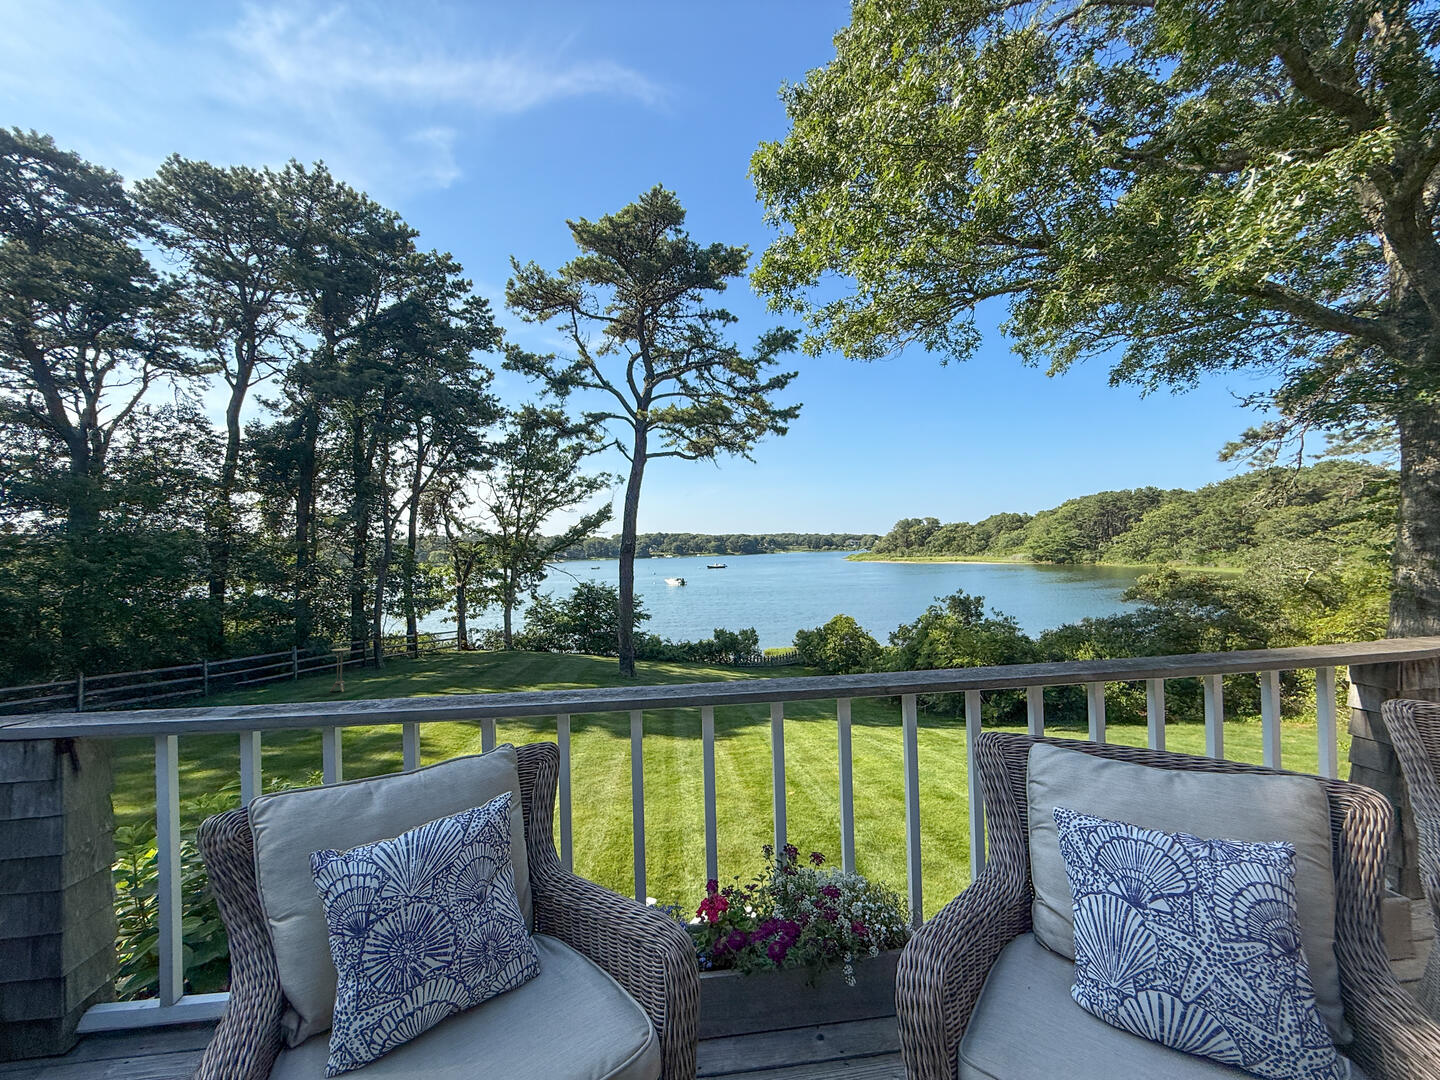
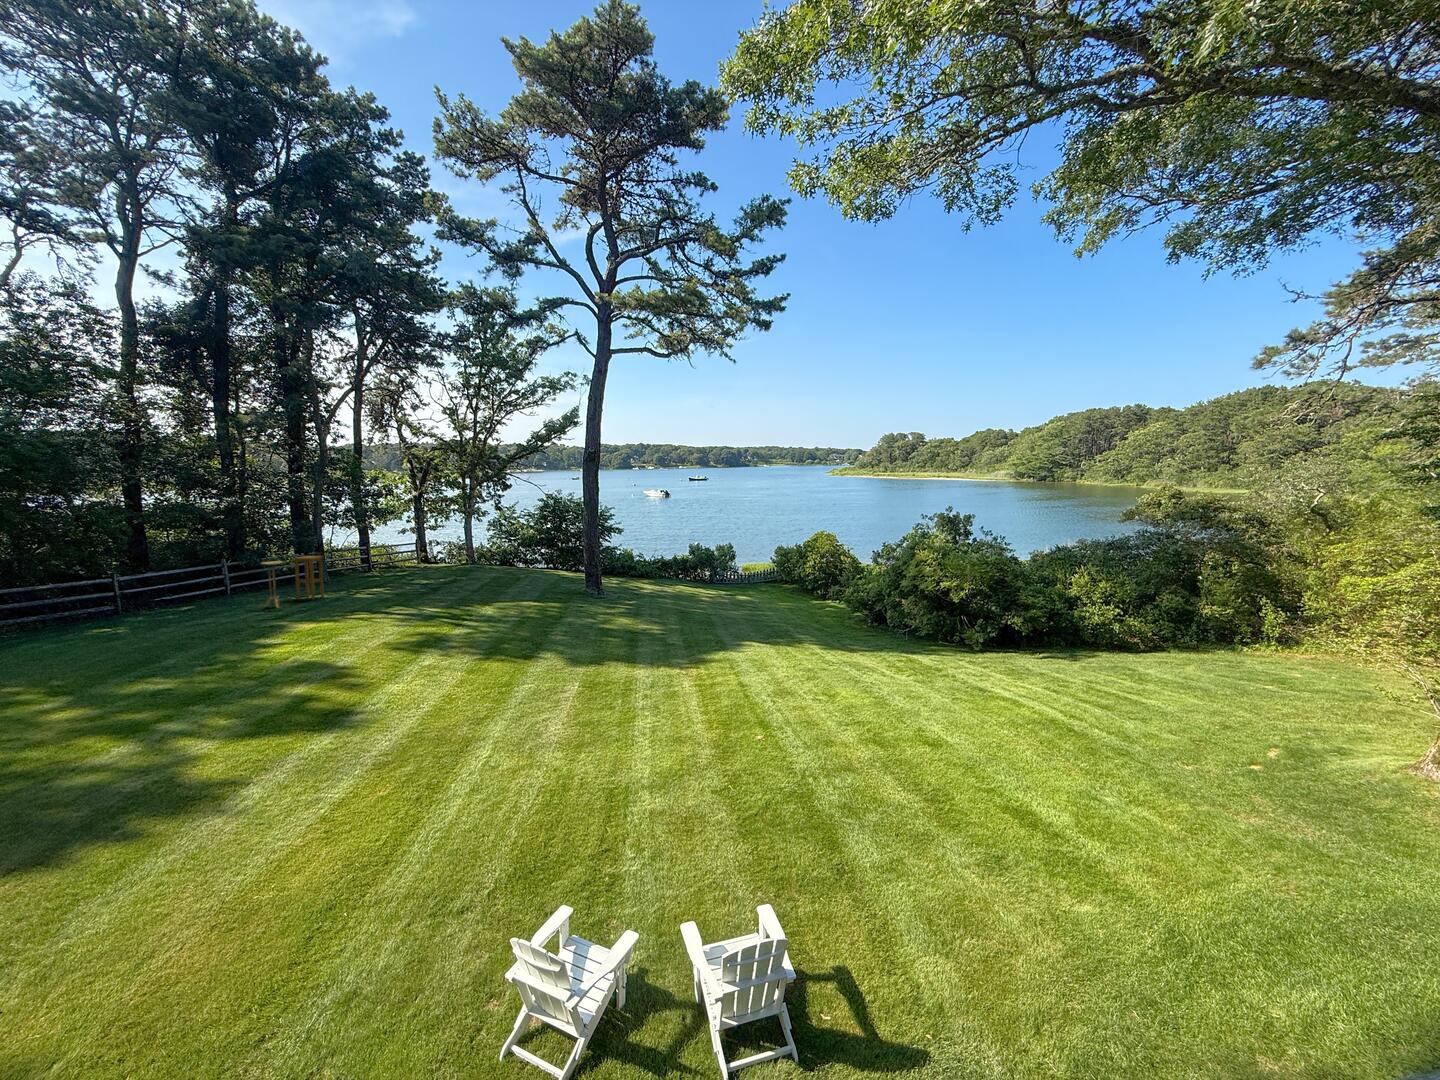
stool: none [357,643,383,684] -> present [294,556,324,599]

